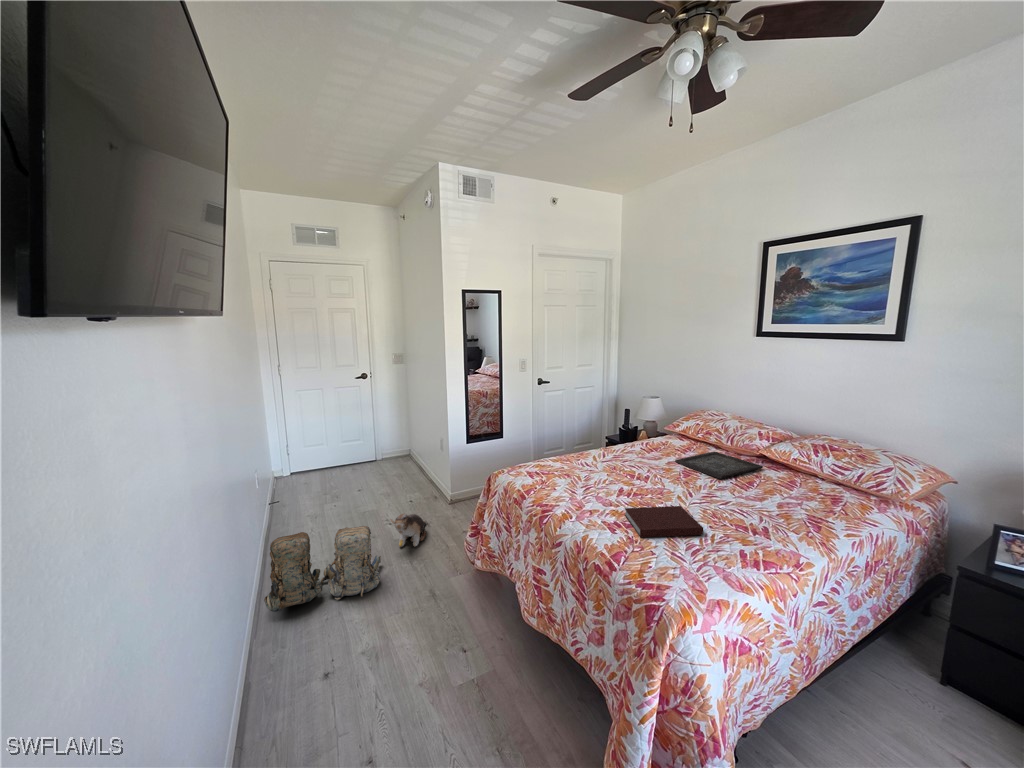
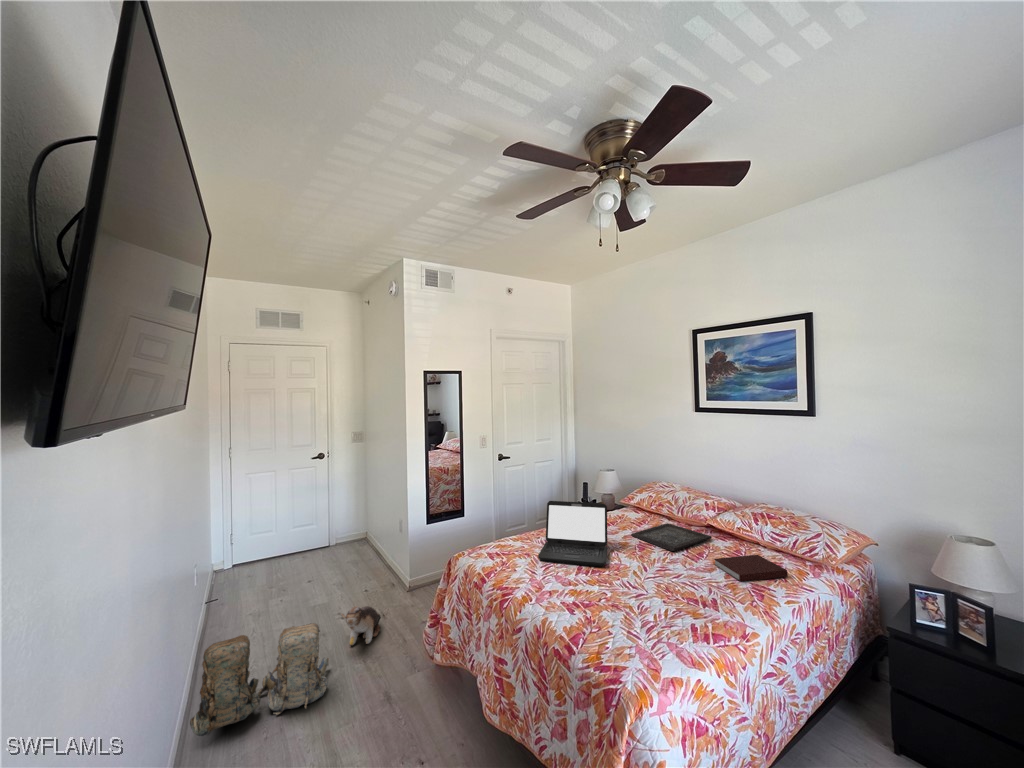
laptop: none [578,424,652,490] -> present [538,501,607,567]
notebook: present [625,506,703,538] -> present [714,555,788,582]

